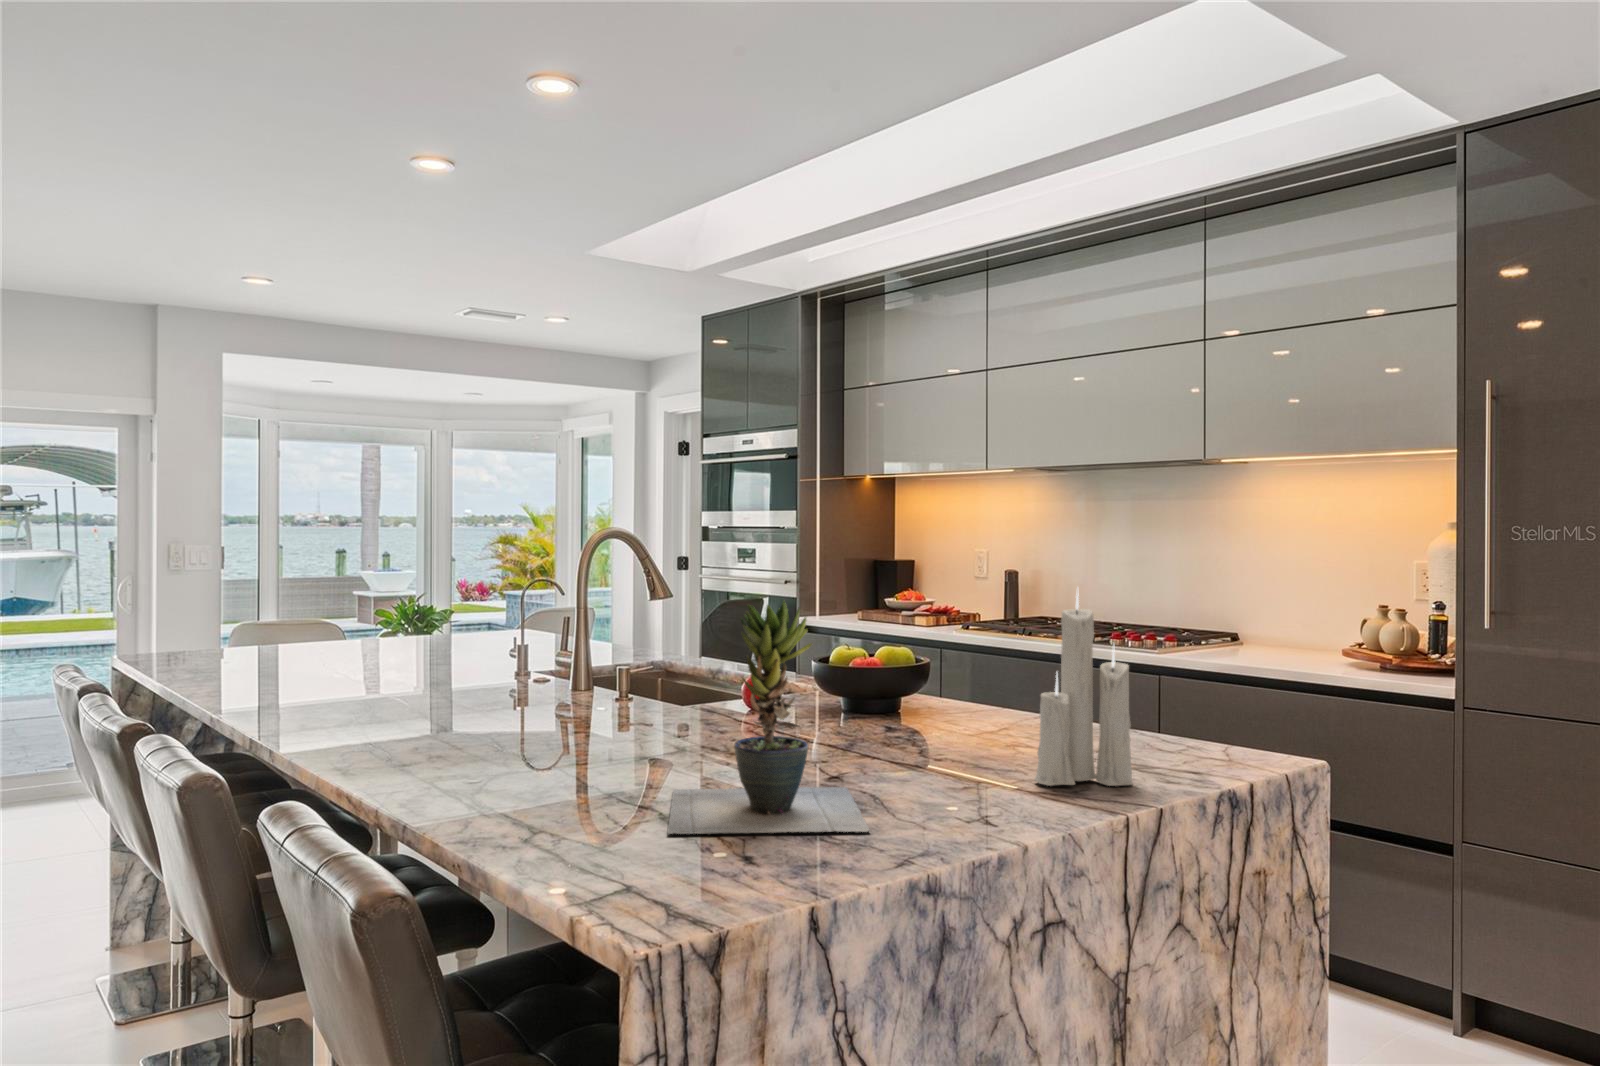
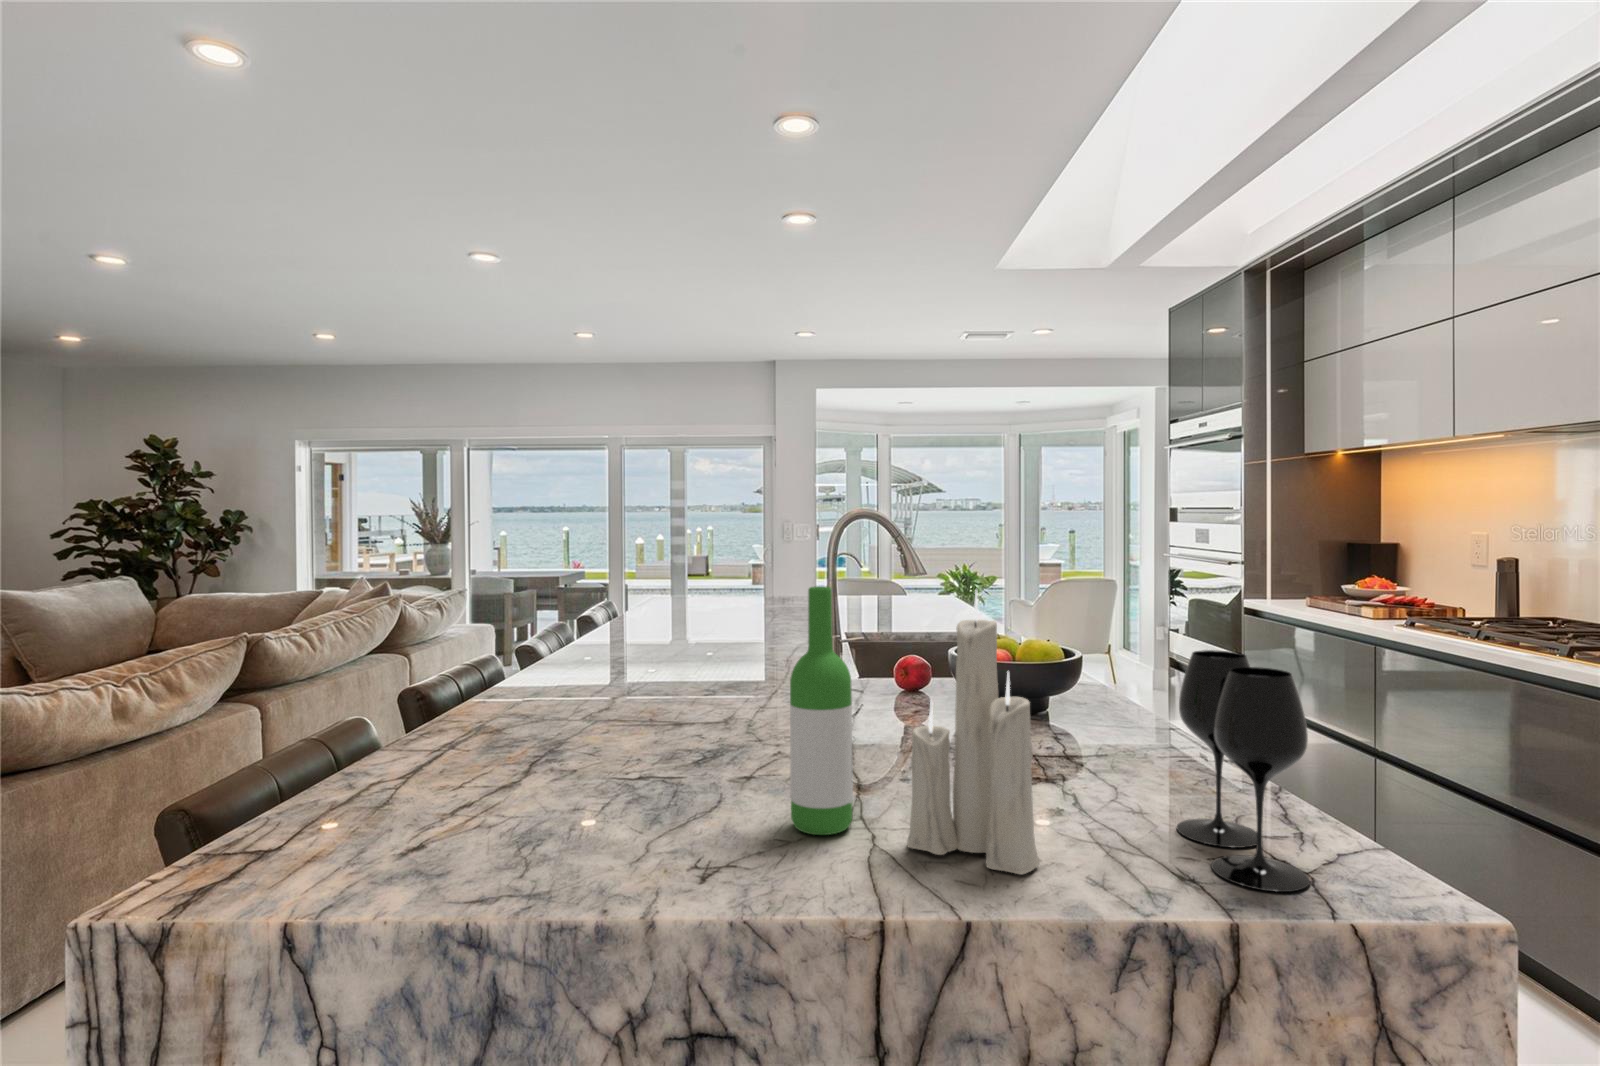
wine bottle: none [941,589,992,792] -> present [790,586,853,835]
potted plant: present [668,601,870,835] -> none [440,591,710,855]
wine glass: none [1131,627,1247,769] -> present [1177,650,1310,892]

